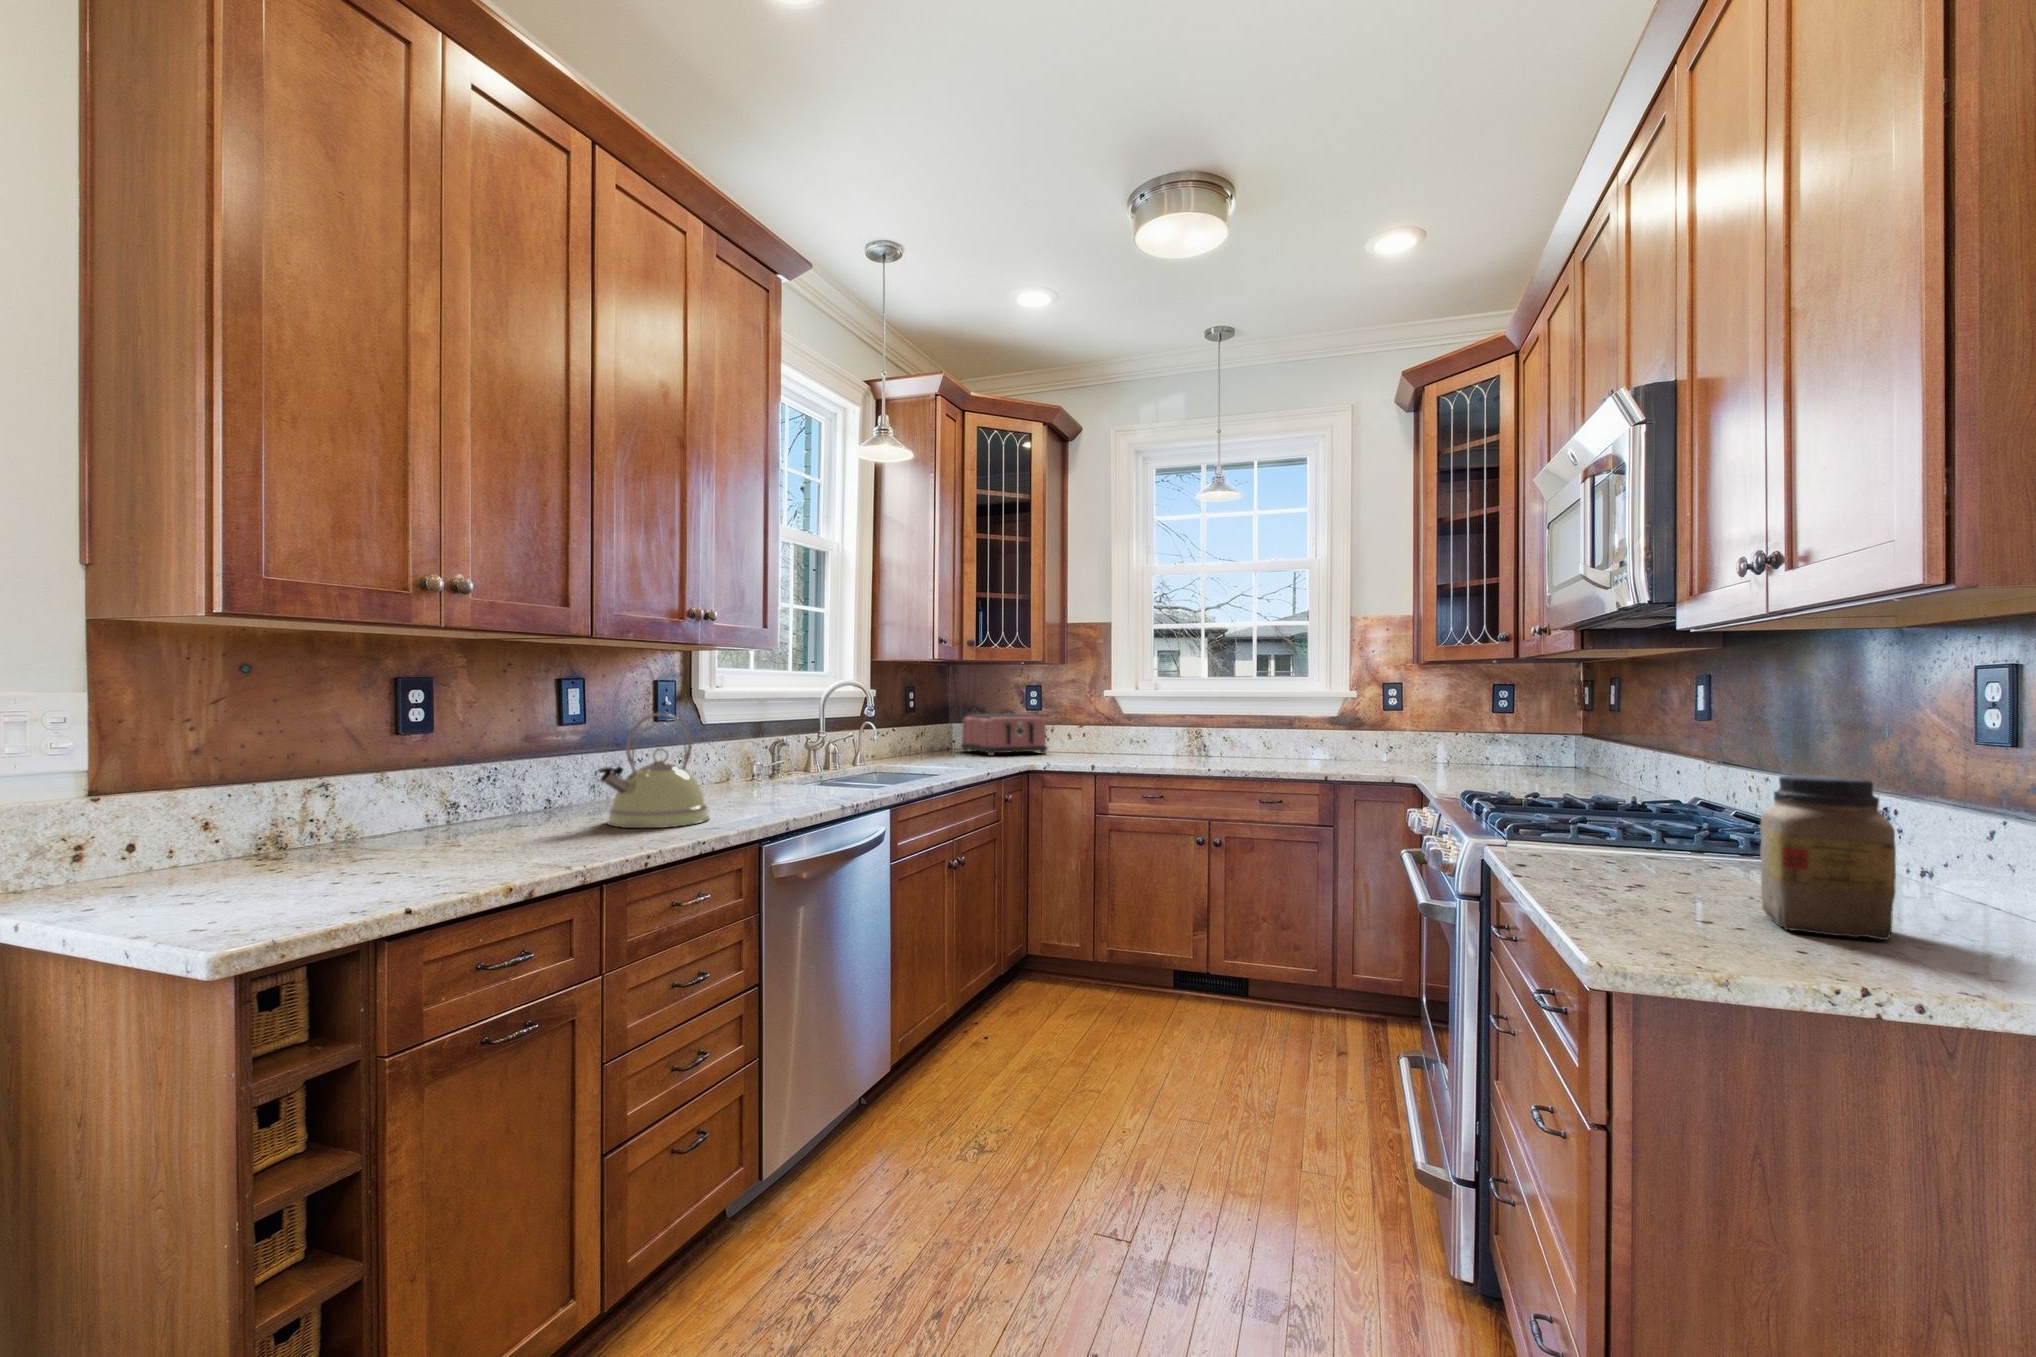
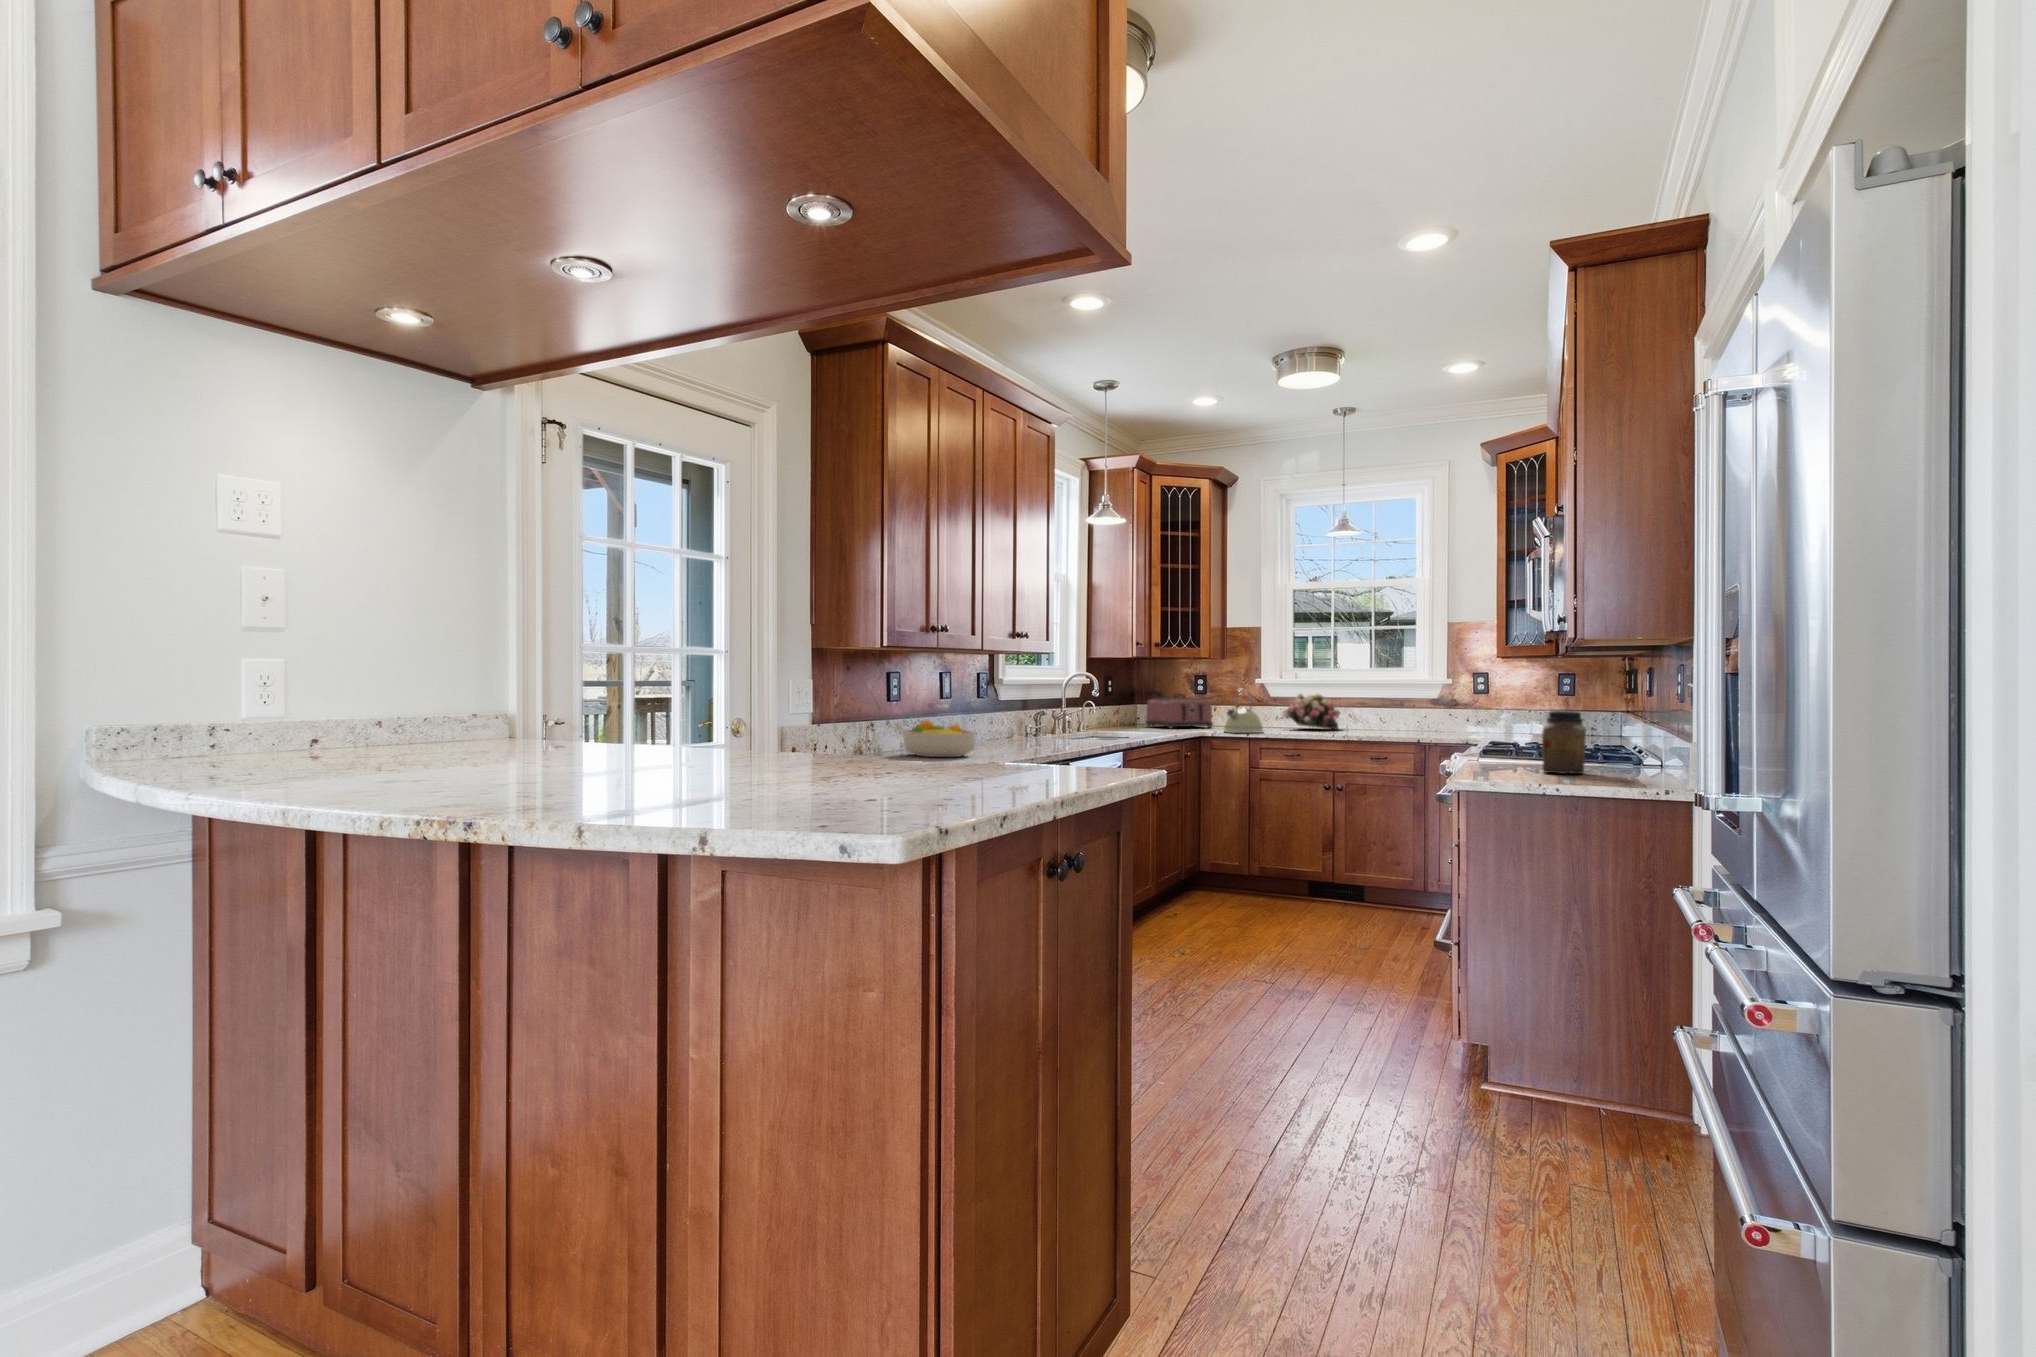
flower arrangement: none [1137,708,1211,756] -> present [1283,693,1340,729]
kettle: present [599,713,709,828] -> present [1224,689,1263,733]
fruit bowl: none [371,772,528,860] -> present [903,720,975,757]

